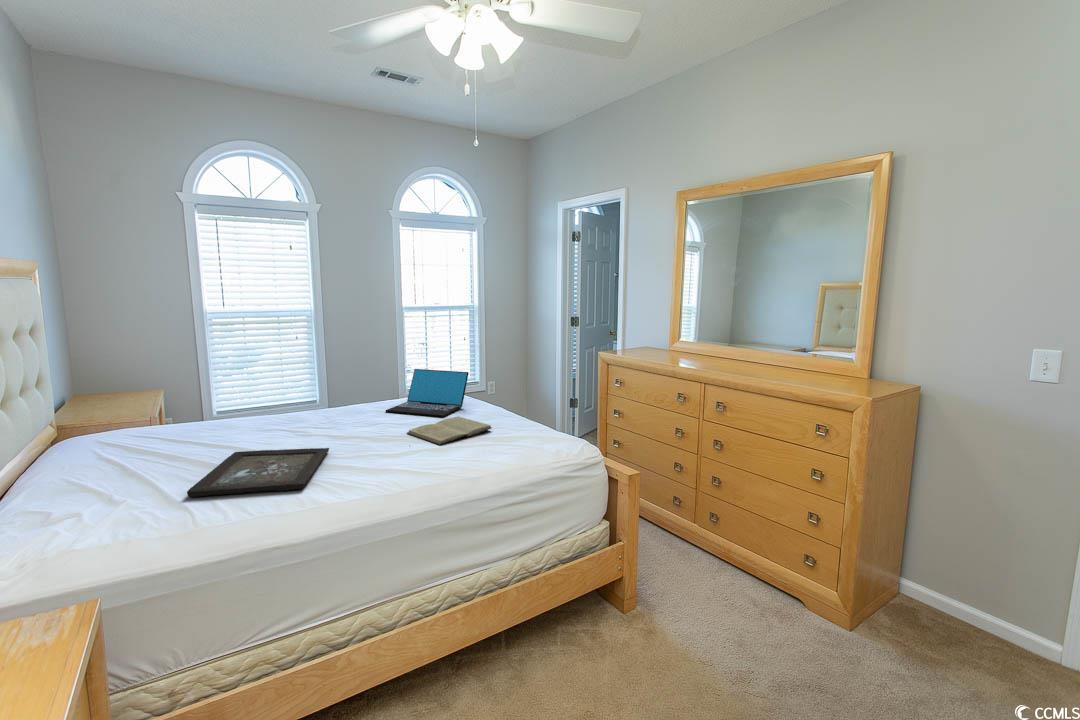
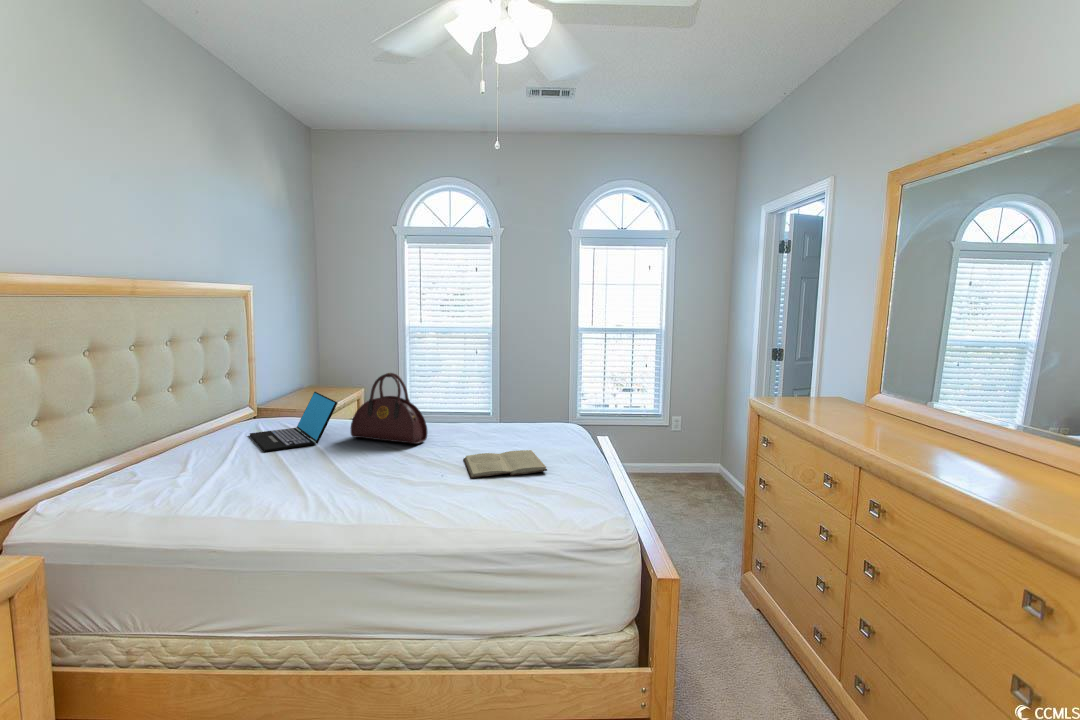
handbag: none [257,362,345,436] -> present [351,373,427,444]
laptop: present [386,369,469,417] -> present [250,392,338,452]
tray: present [187,448,329,497] -> none [225,448,375,493]

